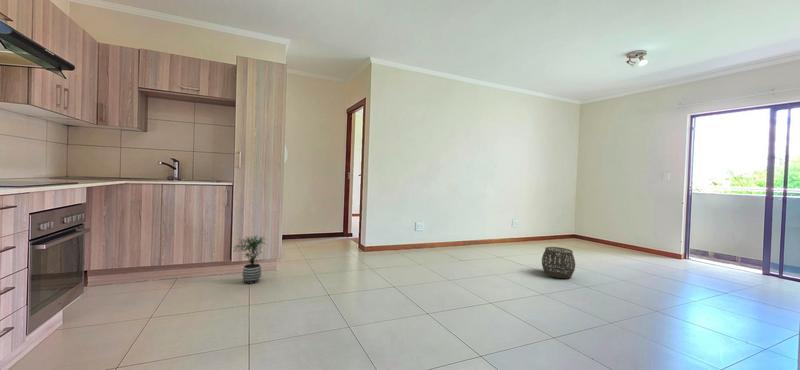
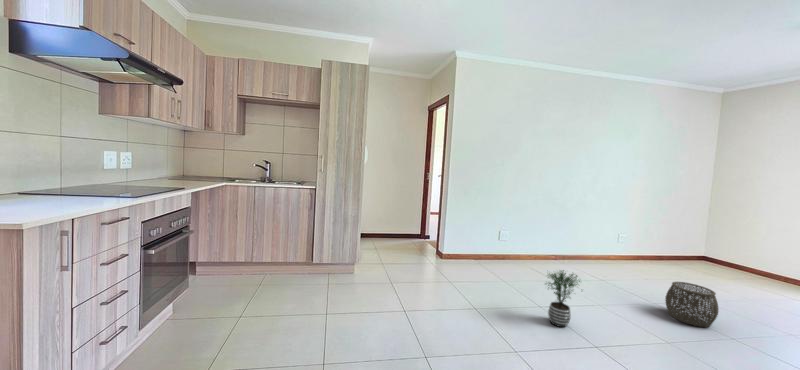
potted plant: present [236,236,263,284] -> present [548,270,580,327]

